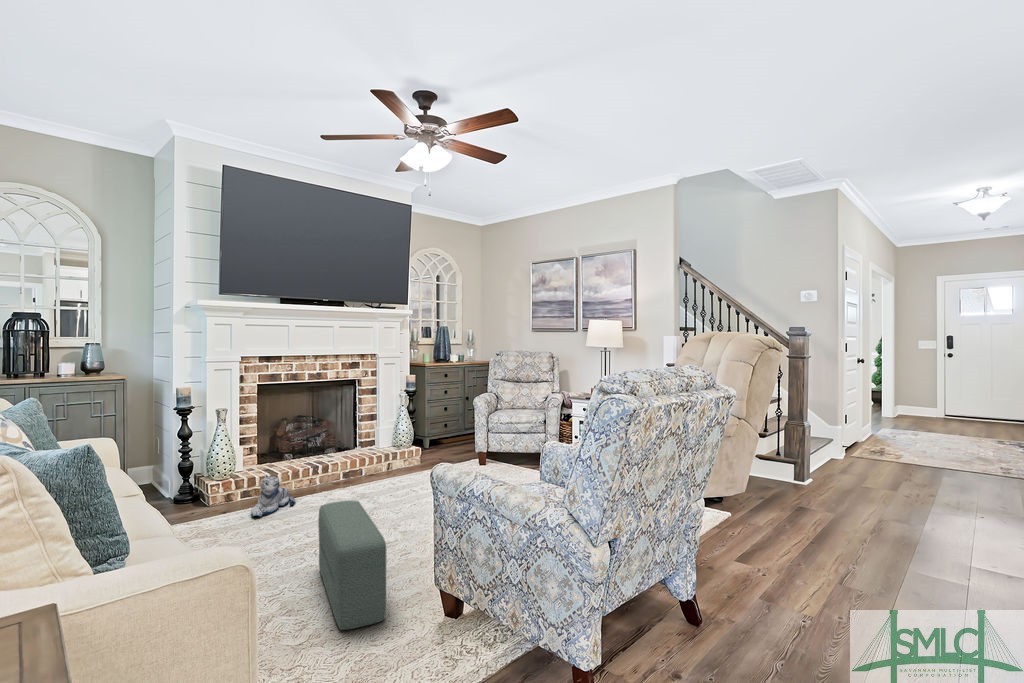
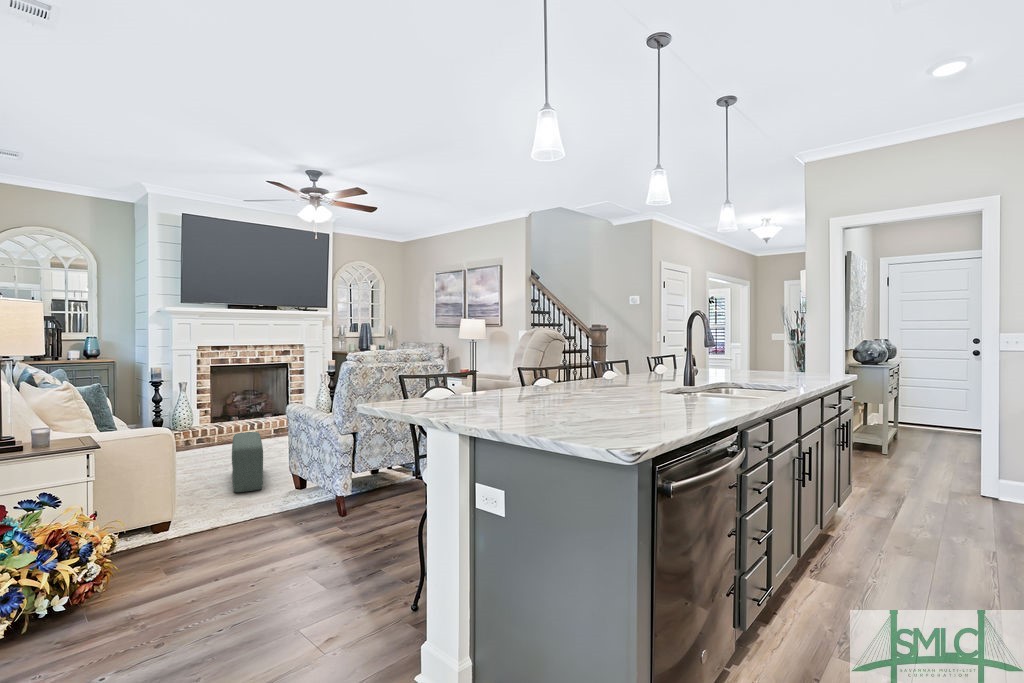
plush toy: present [251,476,296,517] -> none [201,426,234,452]

